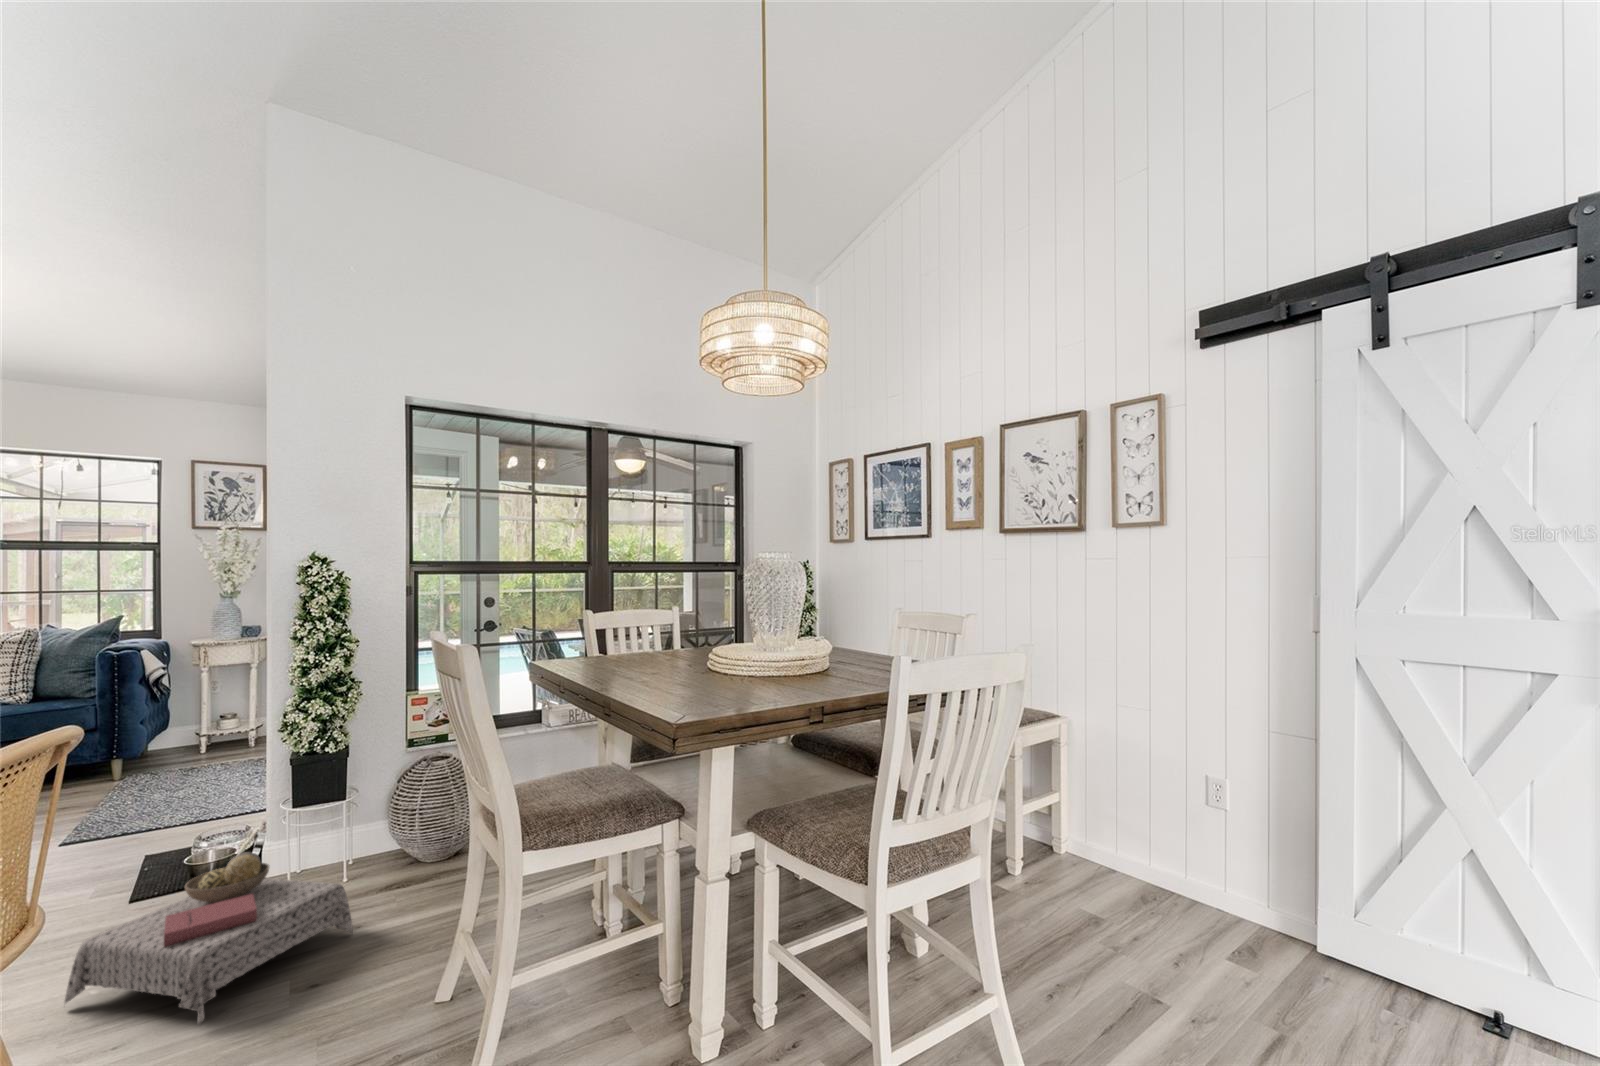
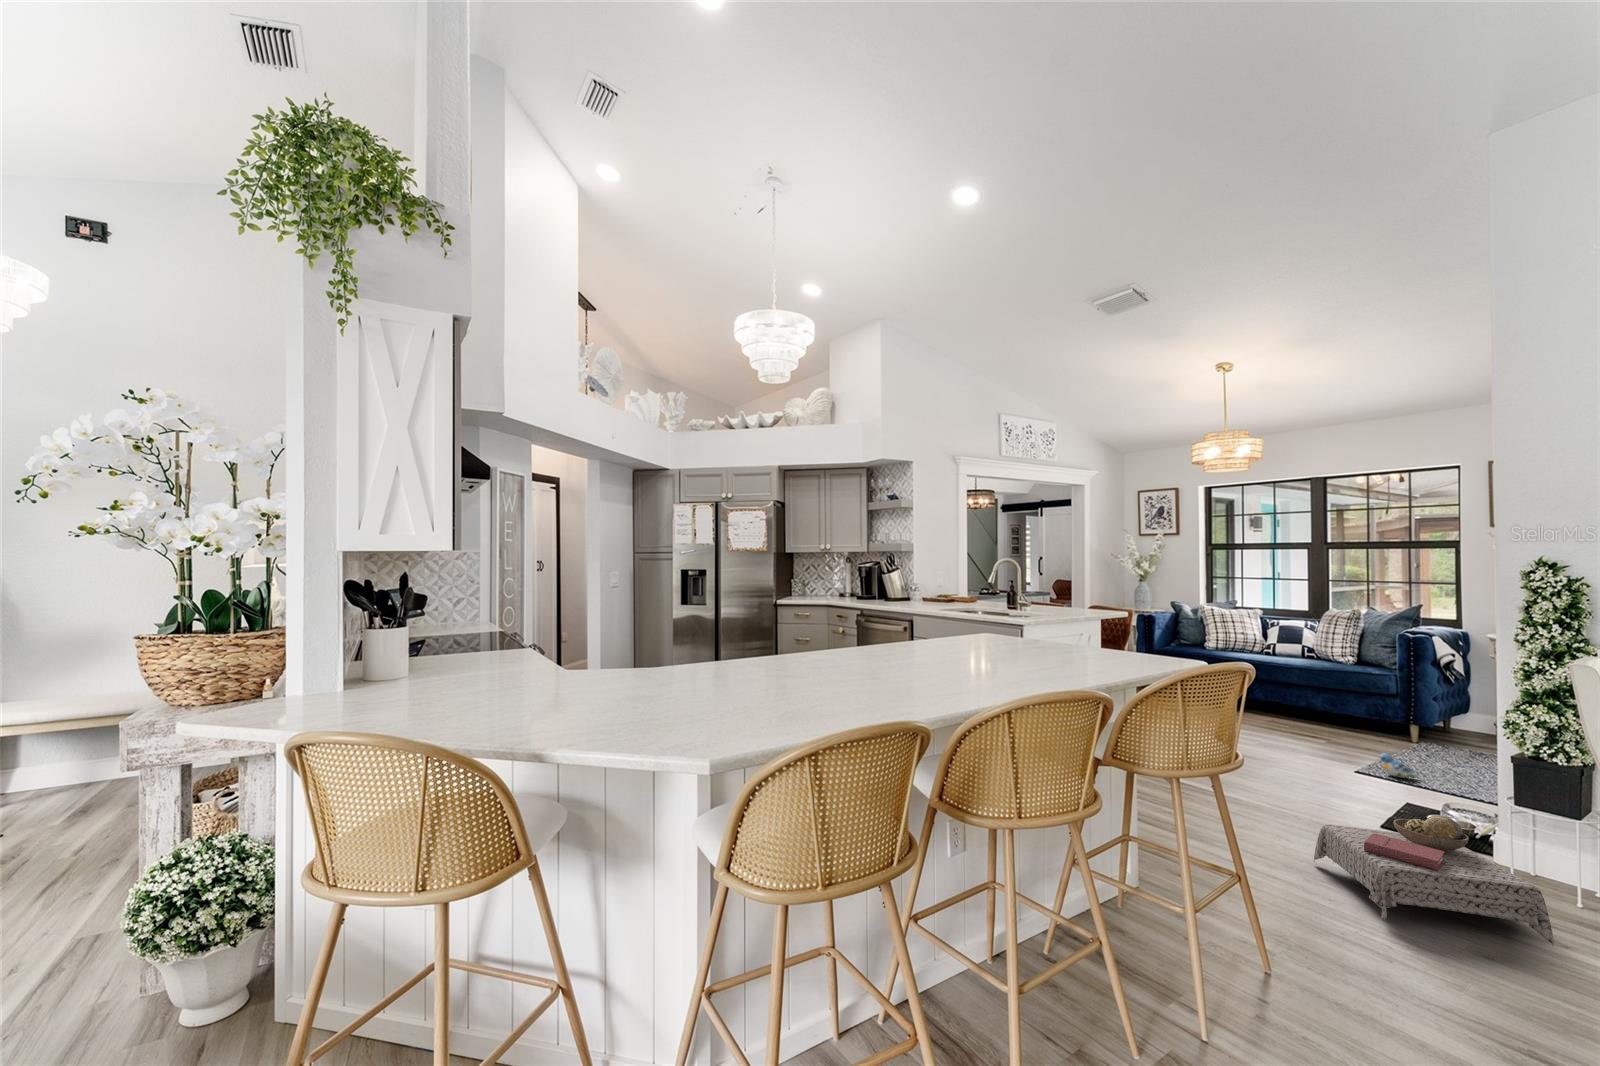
plush toy: none [93,805,144,831] -> present [1380,753,1416,778]

